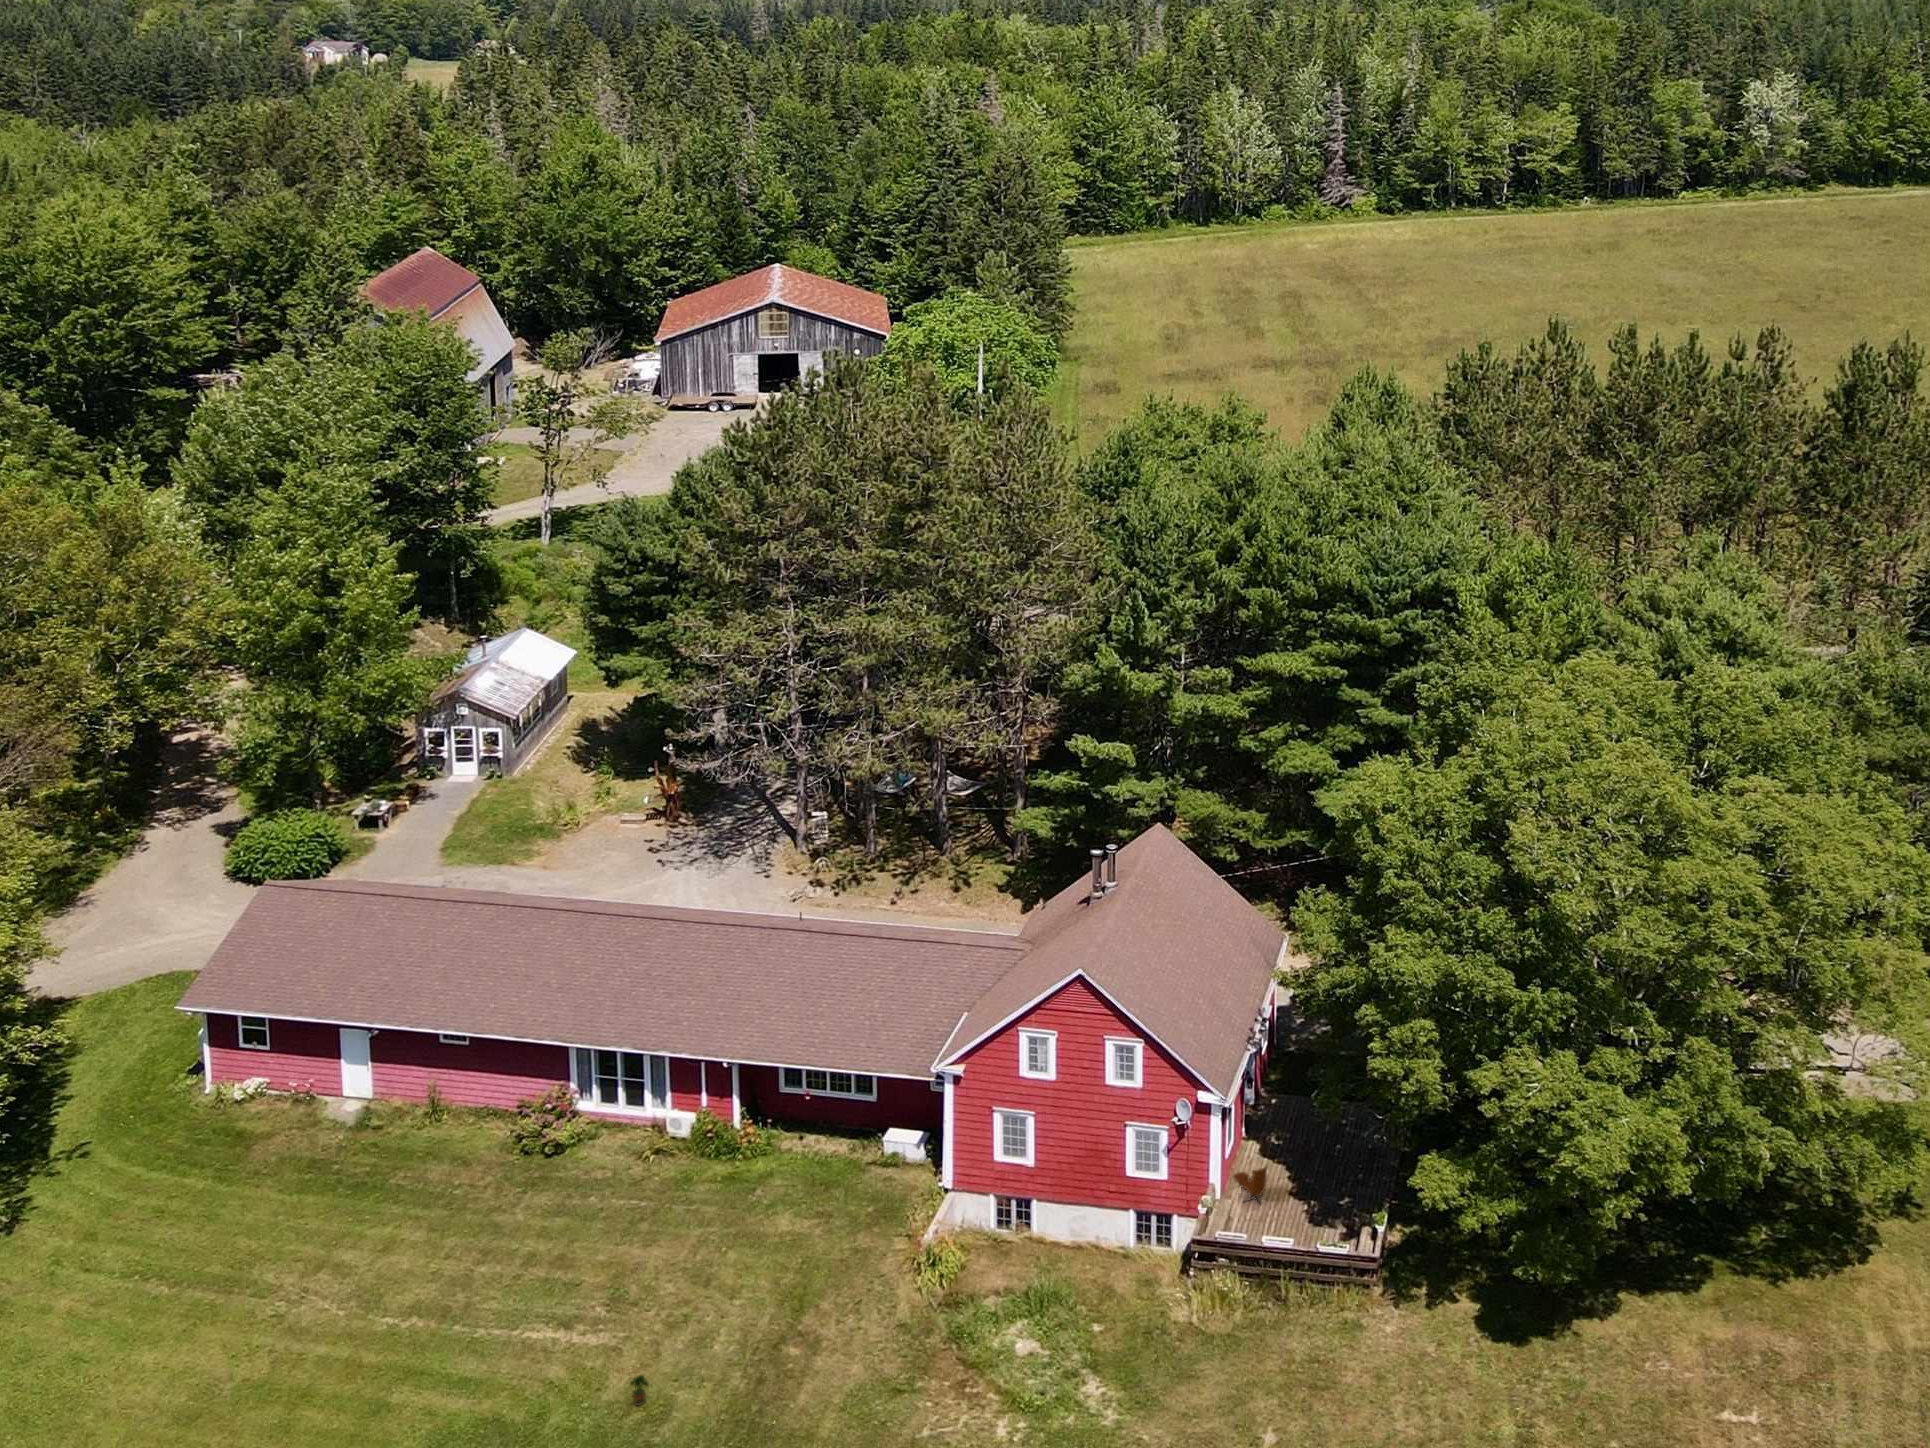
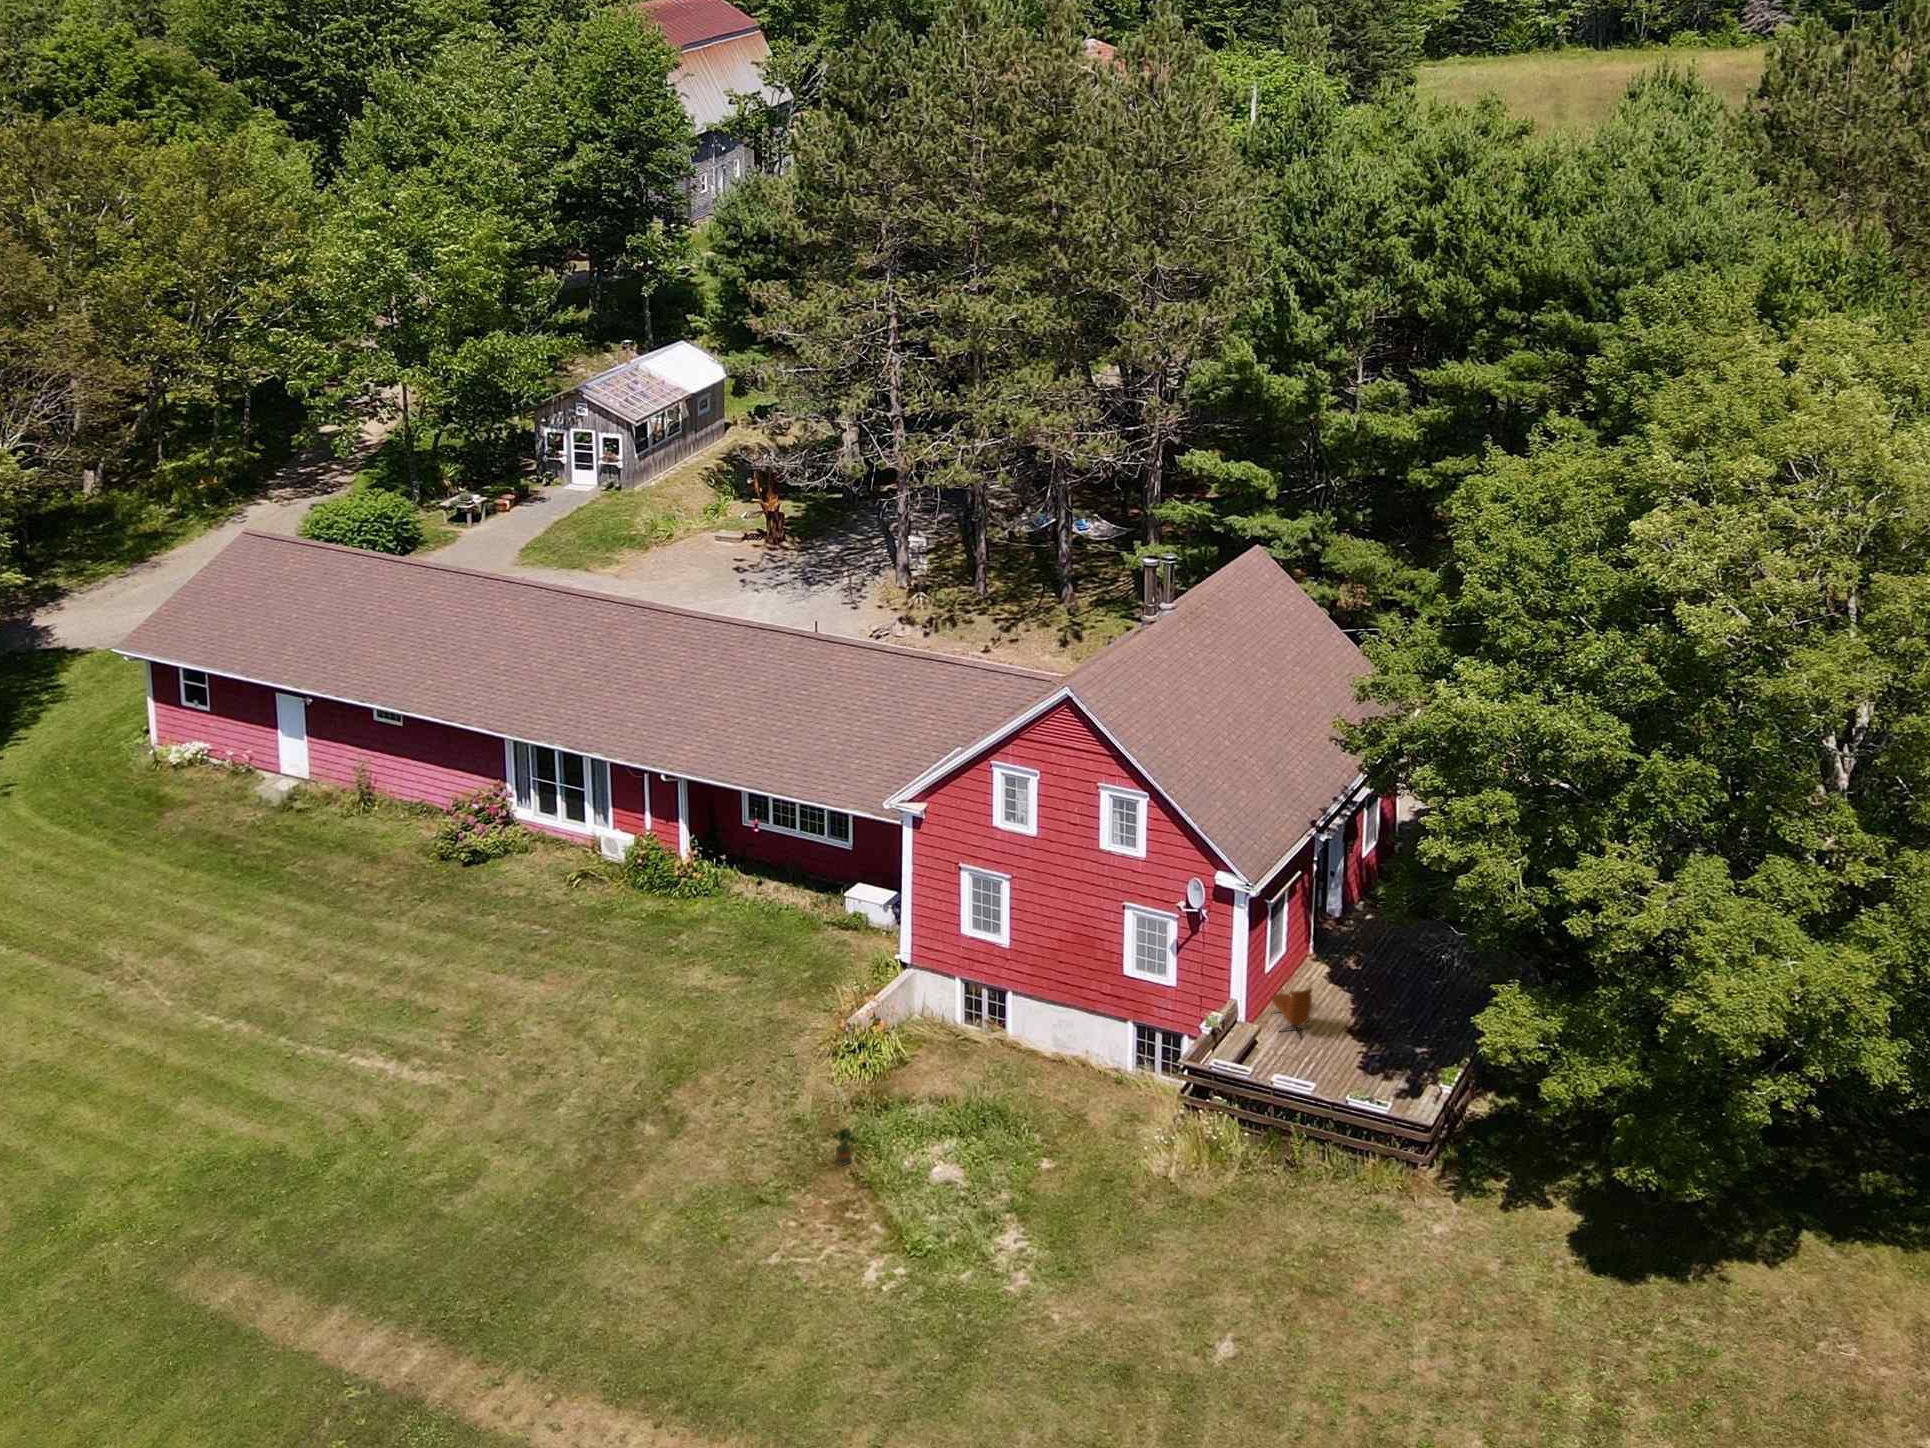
potted tree: present [630,1375,648,1406] -> present [833,1128,856,1166]

